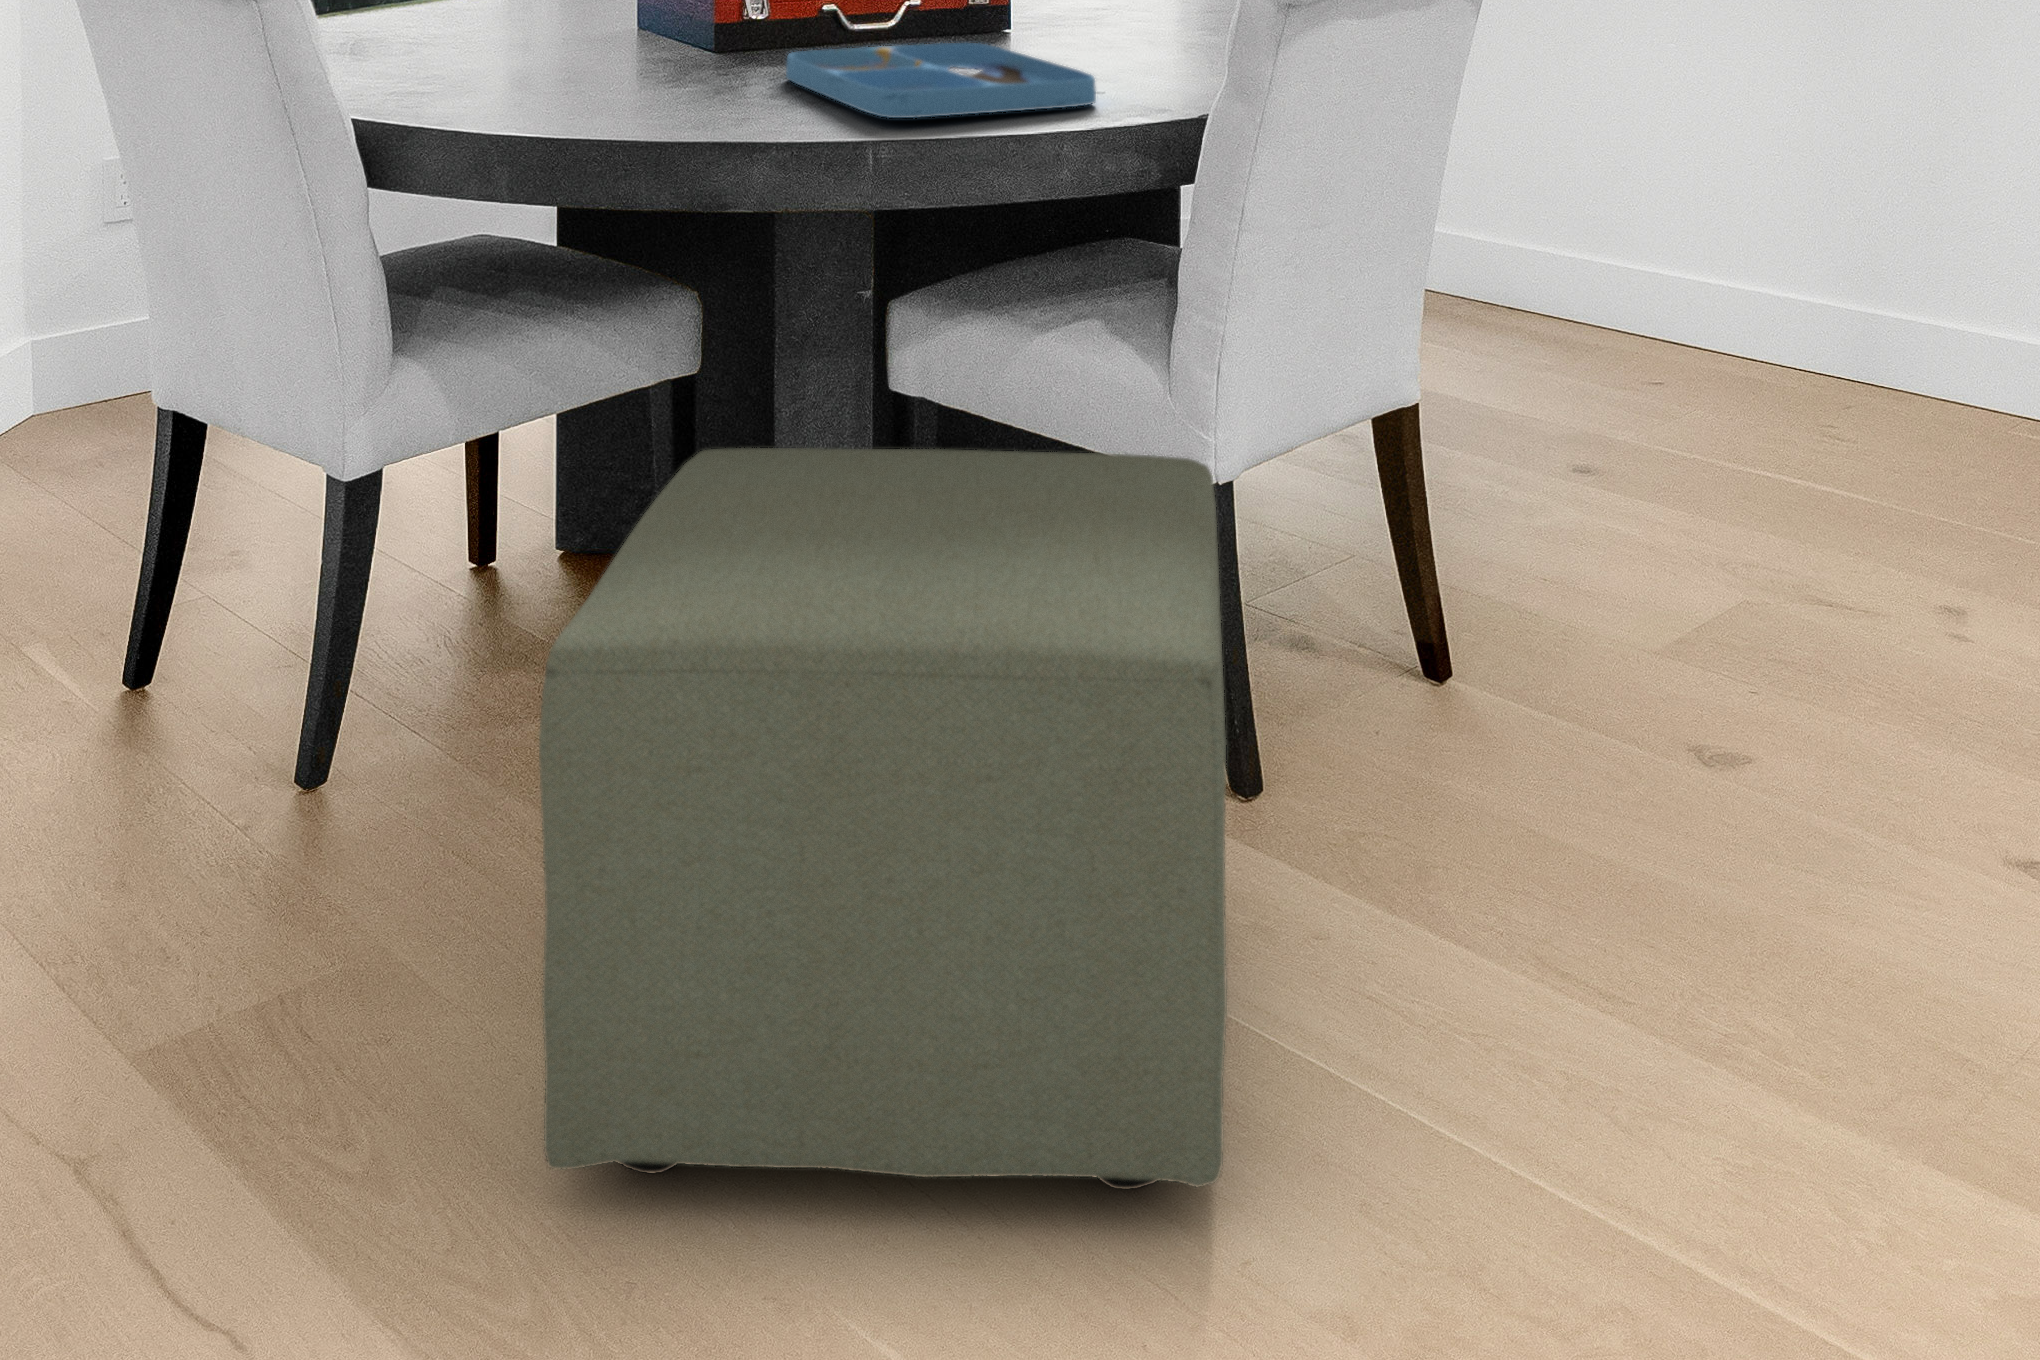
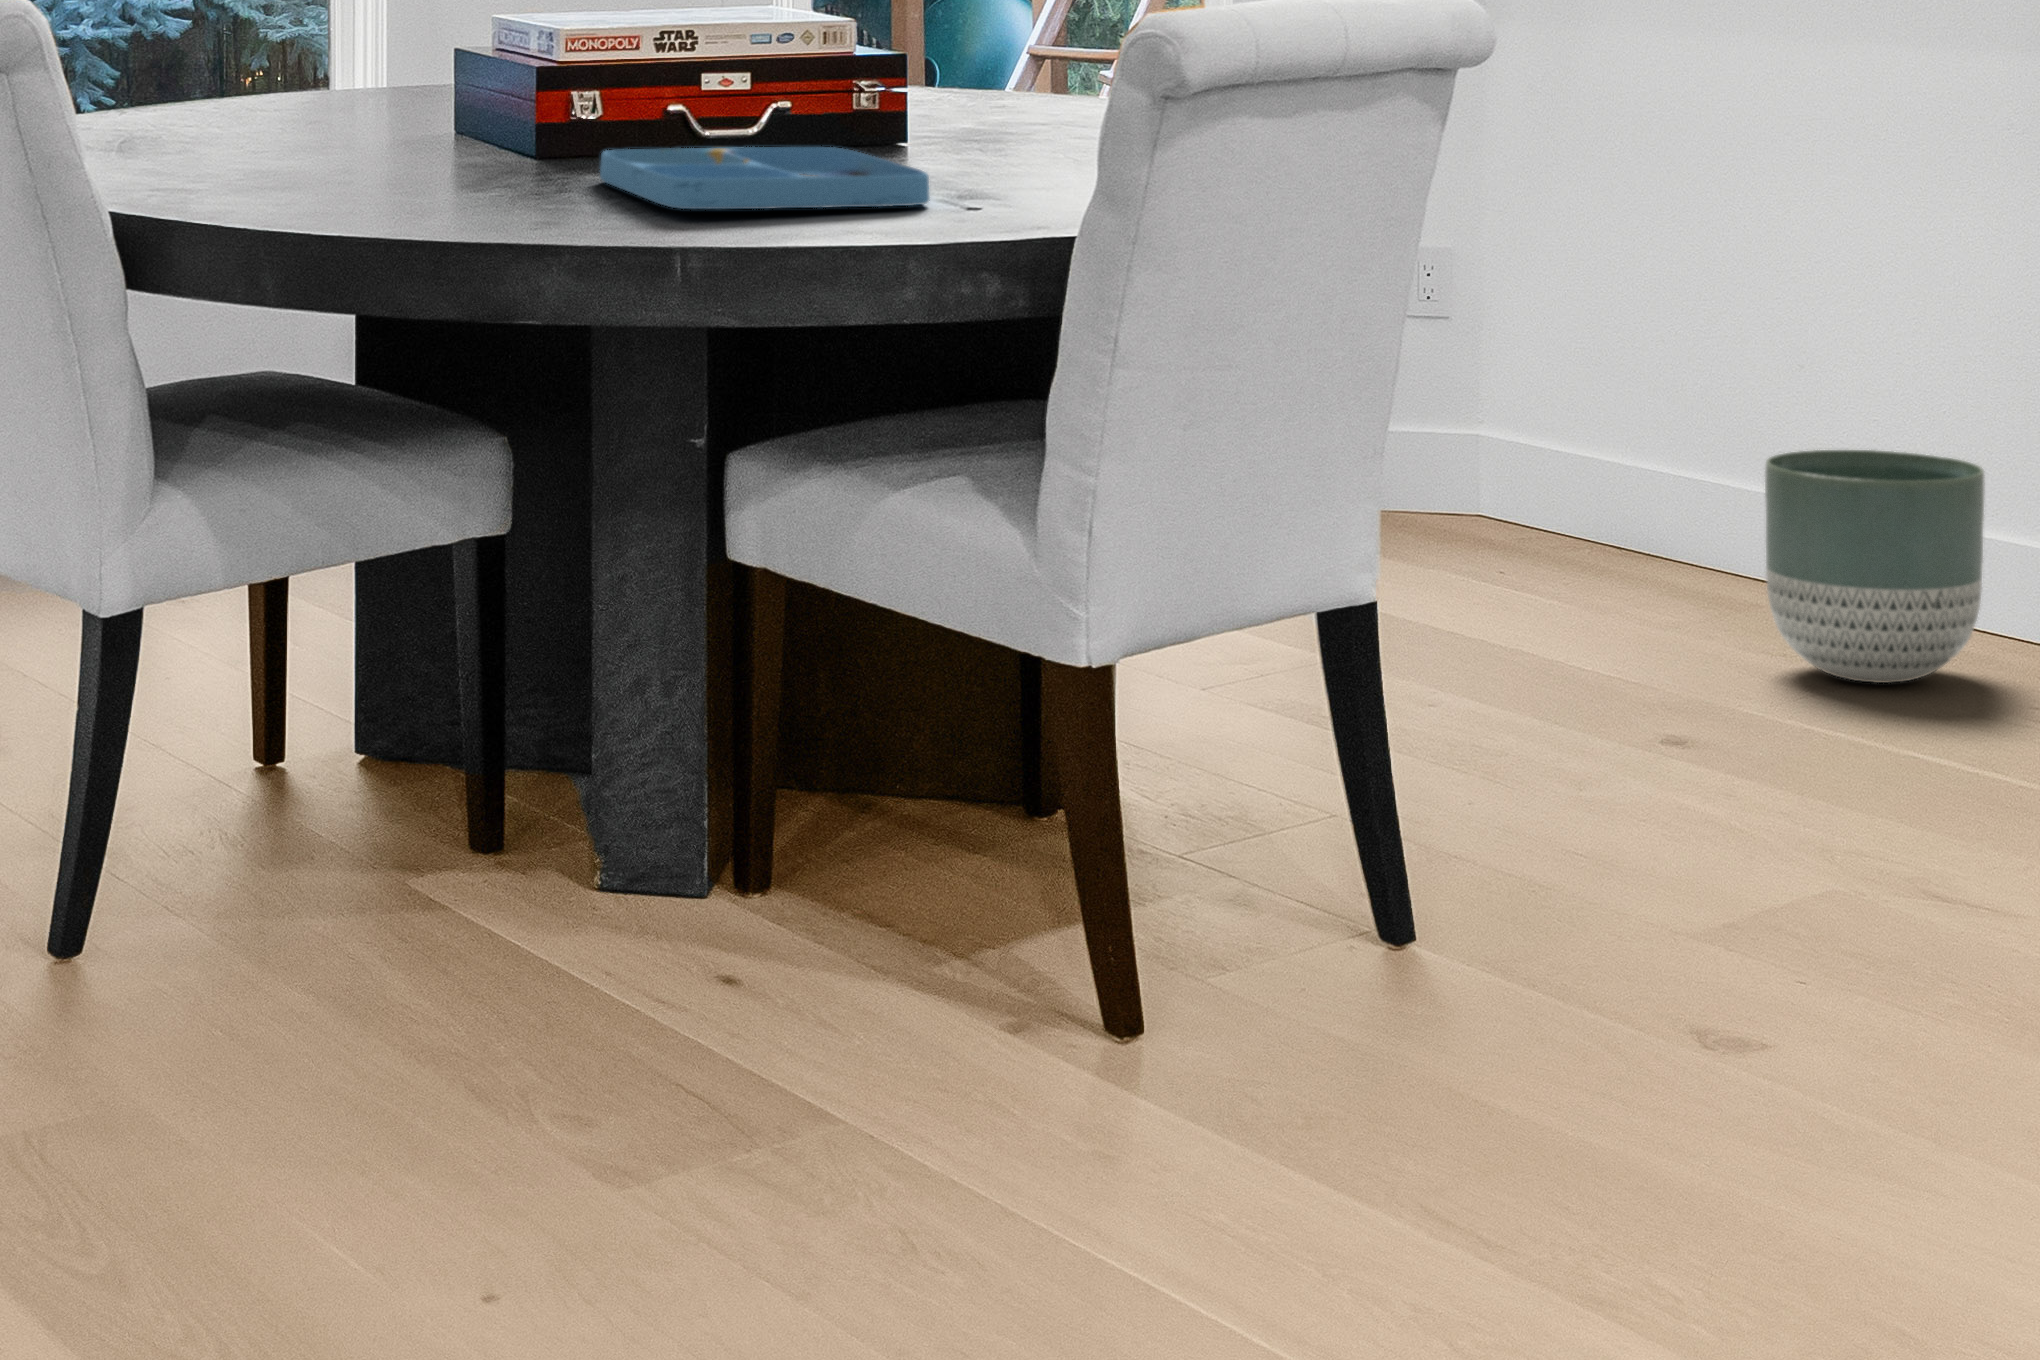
planter: none [1530,200,1679,365] -> present [1765,450,1985,683]
ottoman: present [539,448,1227,1189] -> none [264,556,1016,1226]

